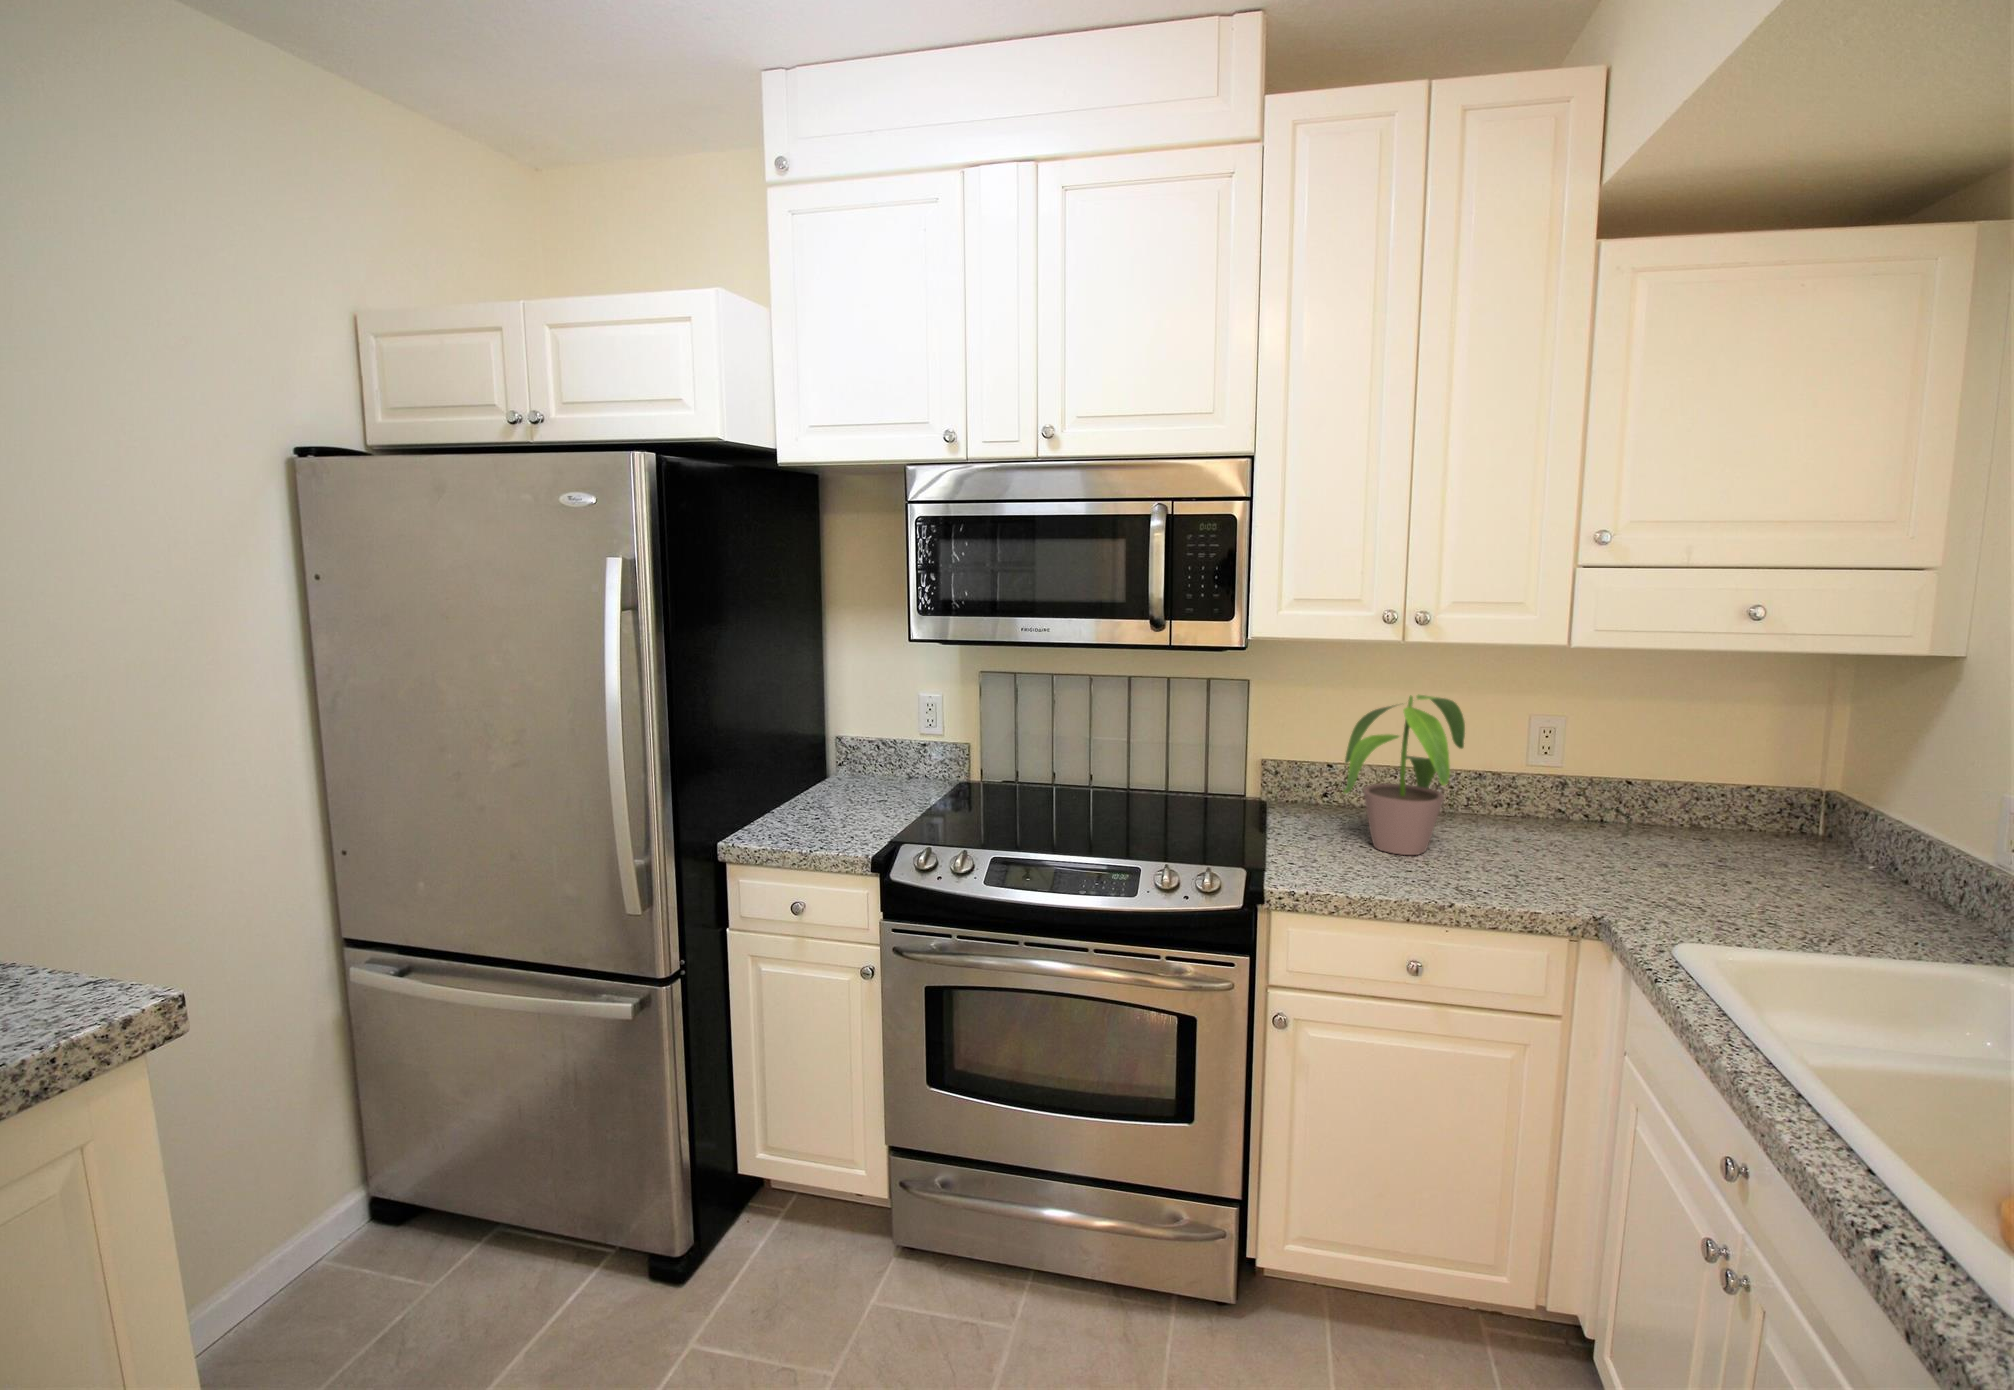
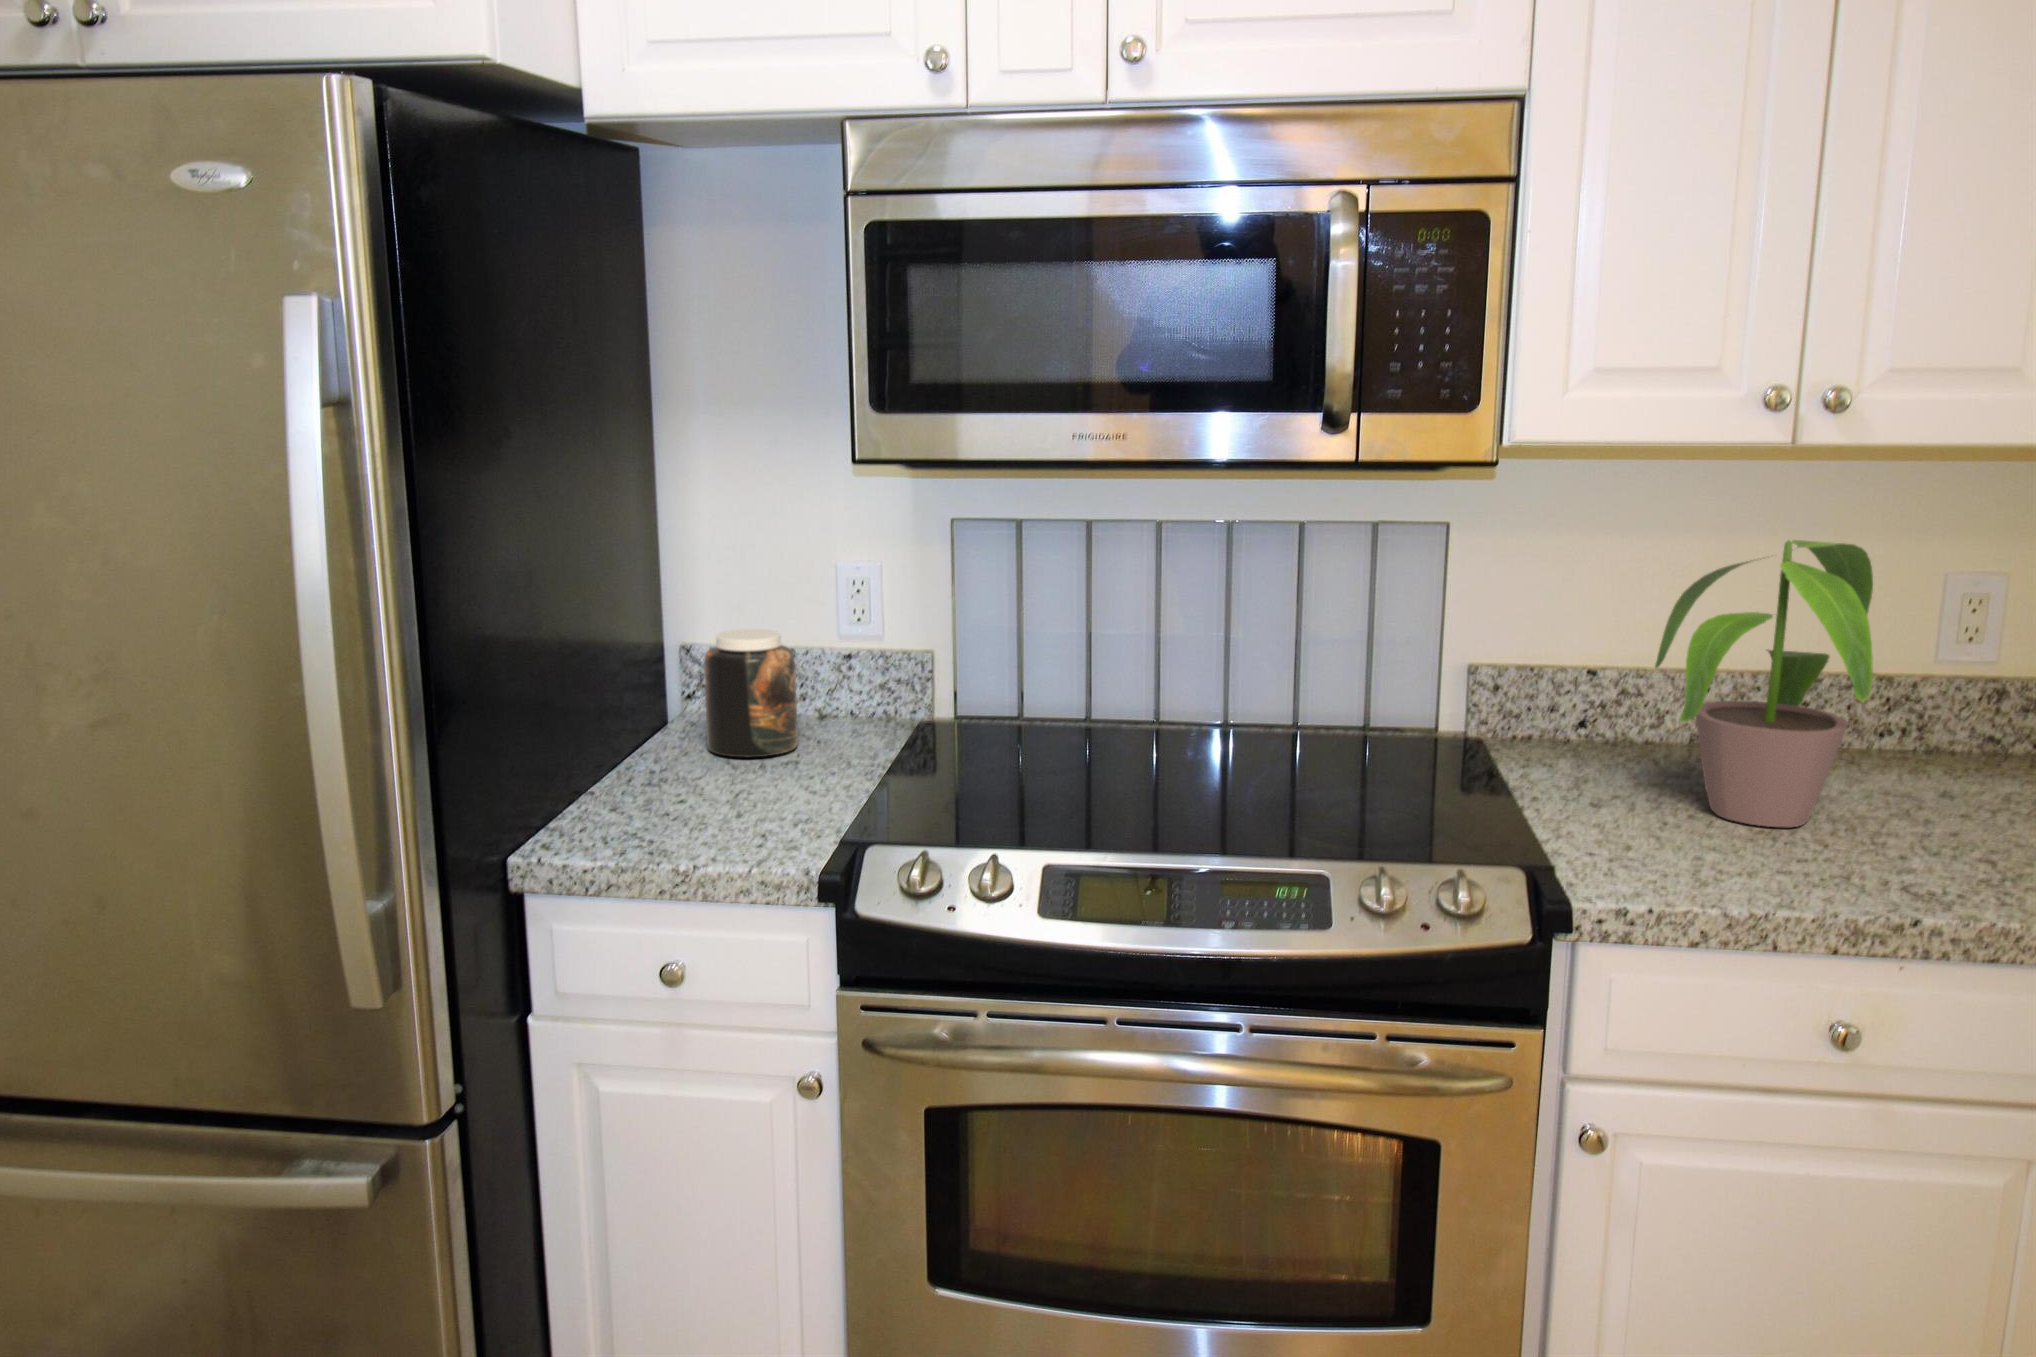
jar: none [826,726,875,797] -> present [704,629,798,757]

